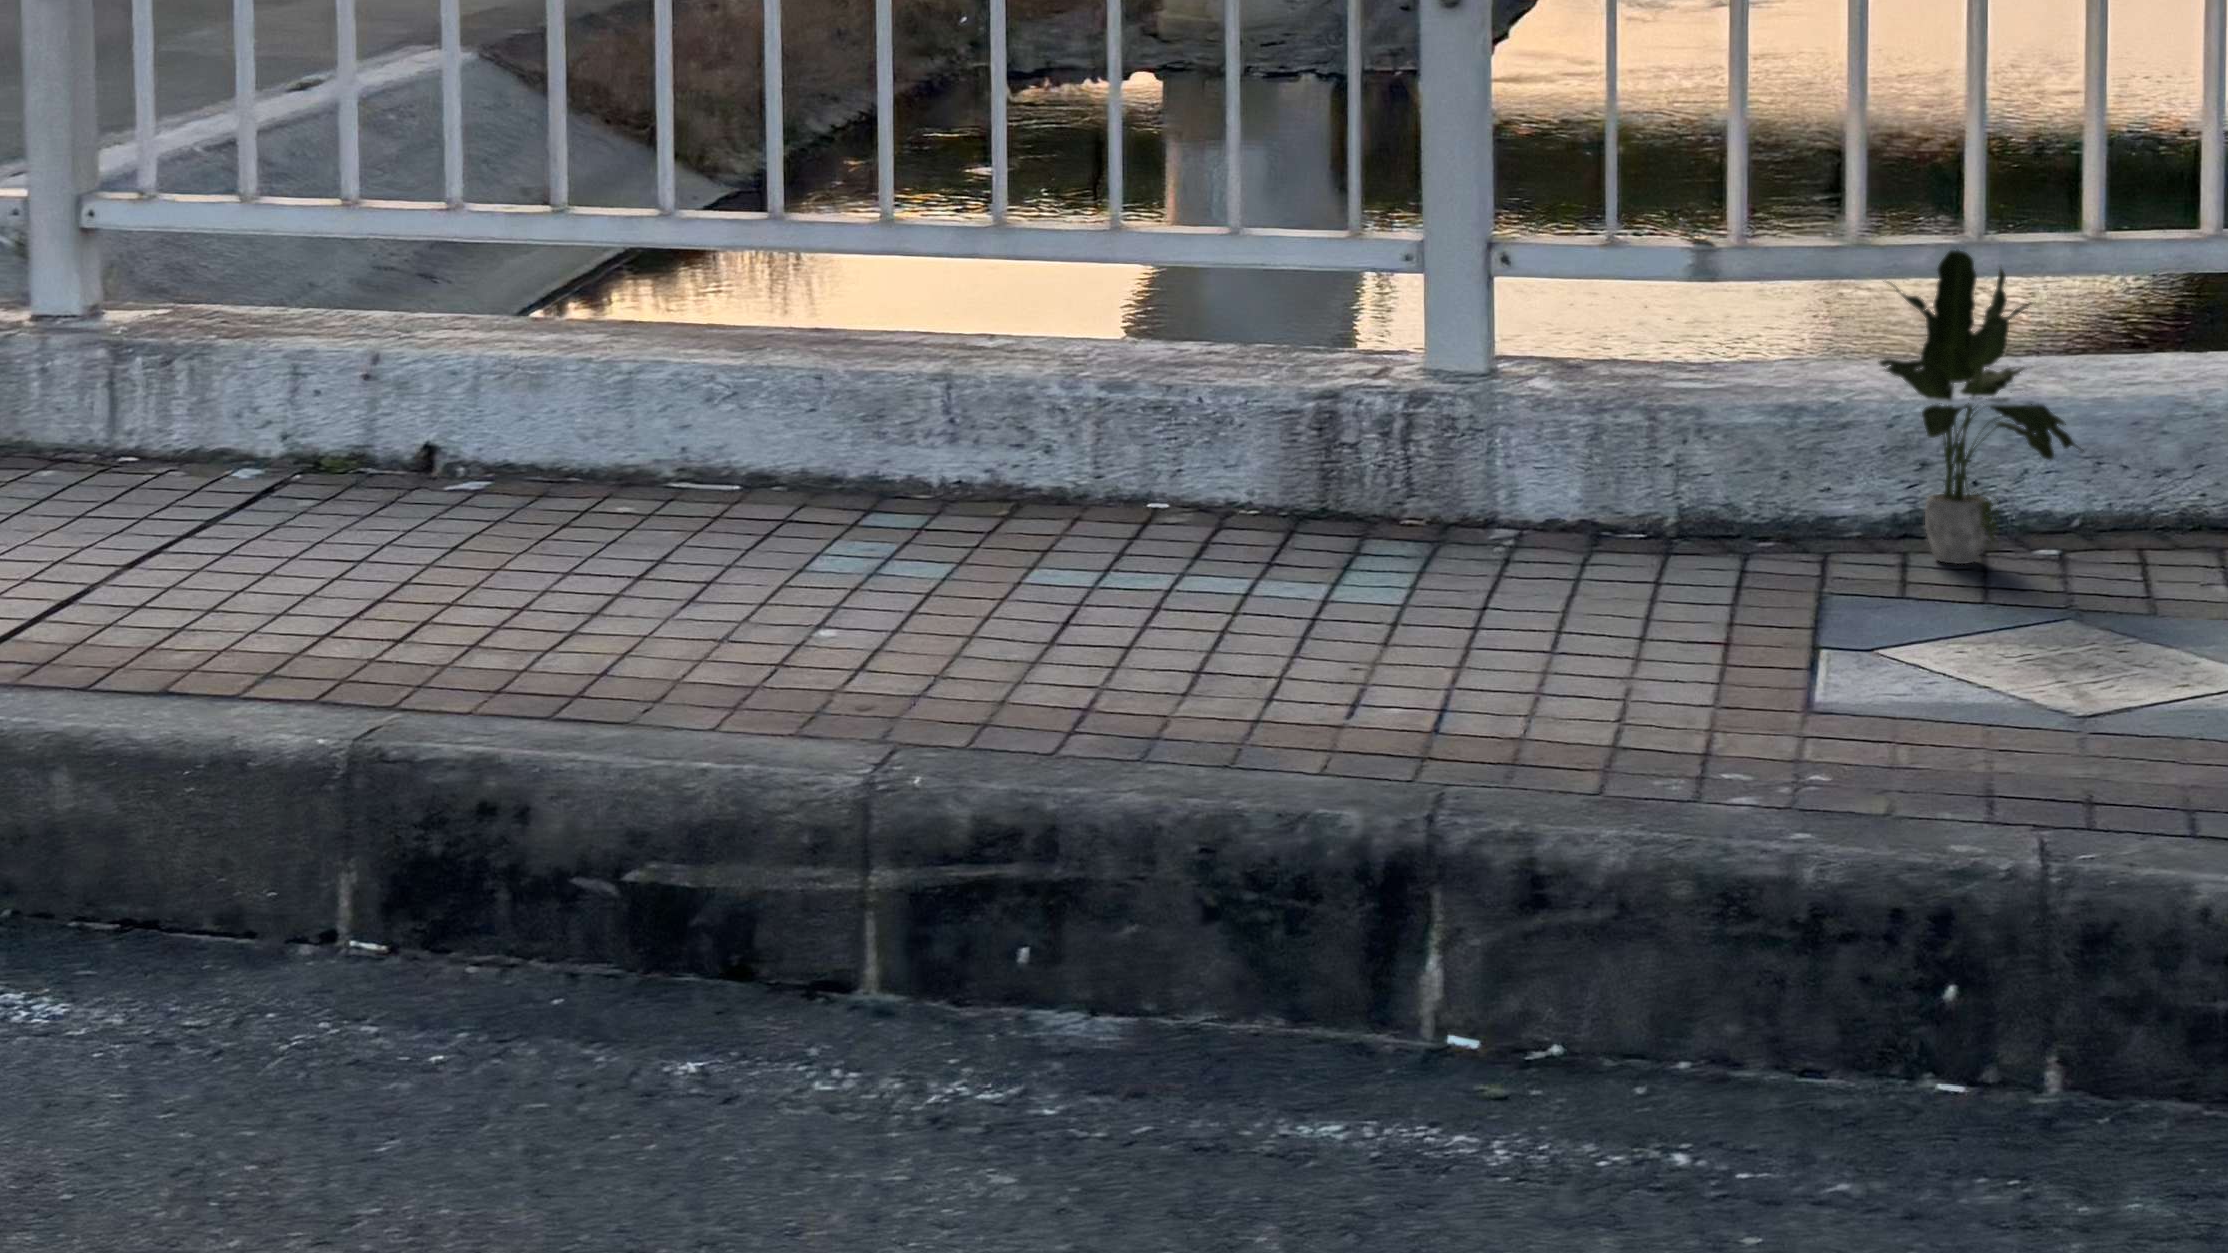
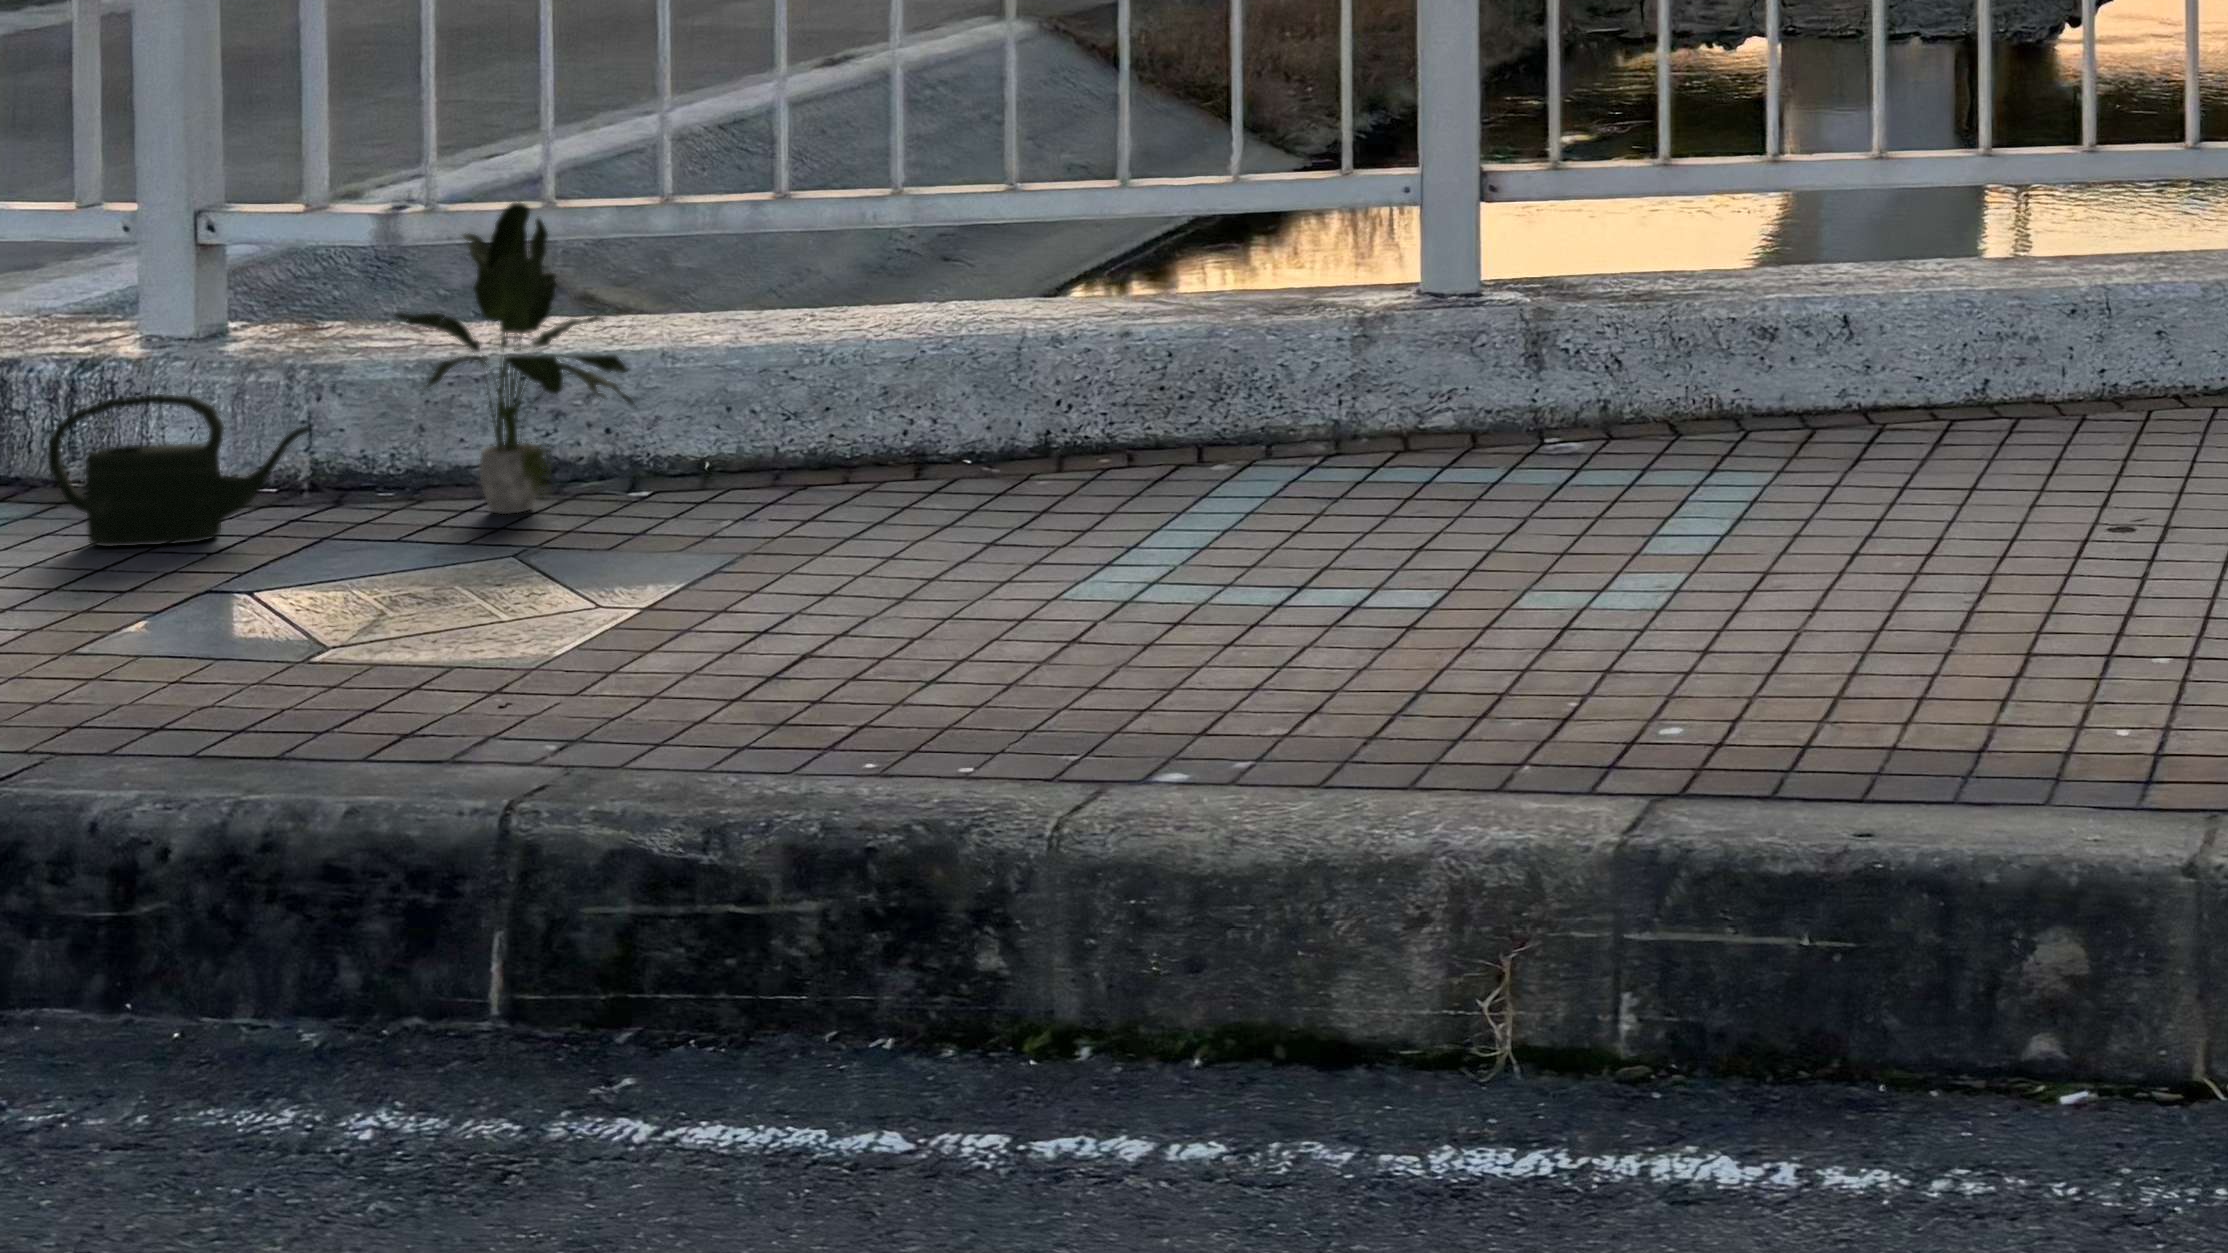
watering can: none [1552,433,1798,583] -> present [48,394,311,546]

